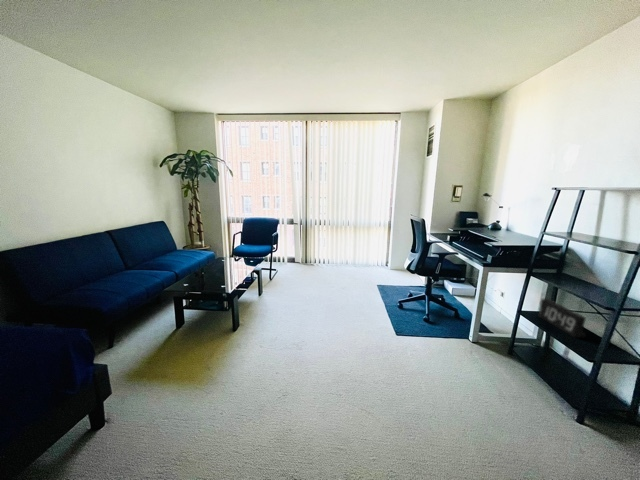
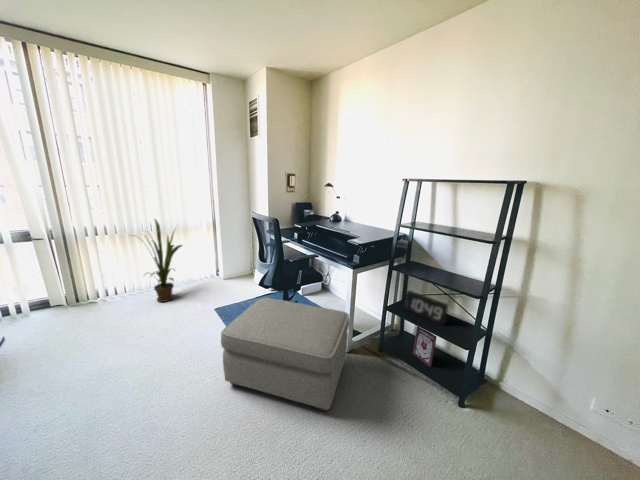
house plant: none [334,217,364,274] -> present [145,219,182,302]
ottoman: none [369,278,471,363] -> present [221,298,349,411]
picture frame: none [543,335,567,379] -> present [413,326,437,367]

